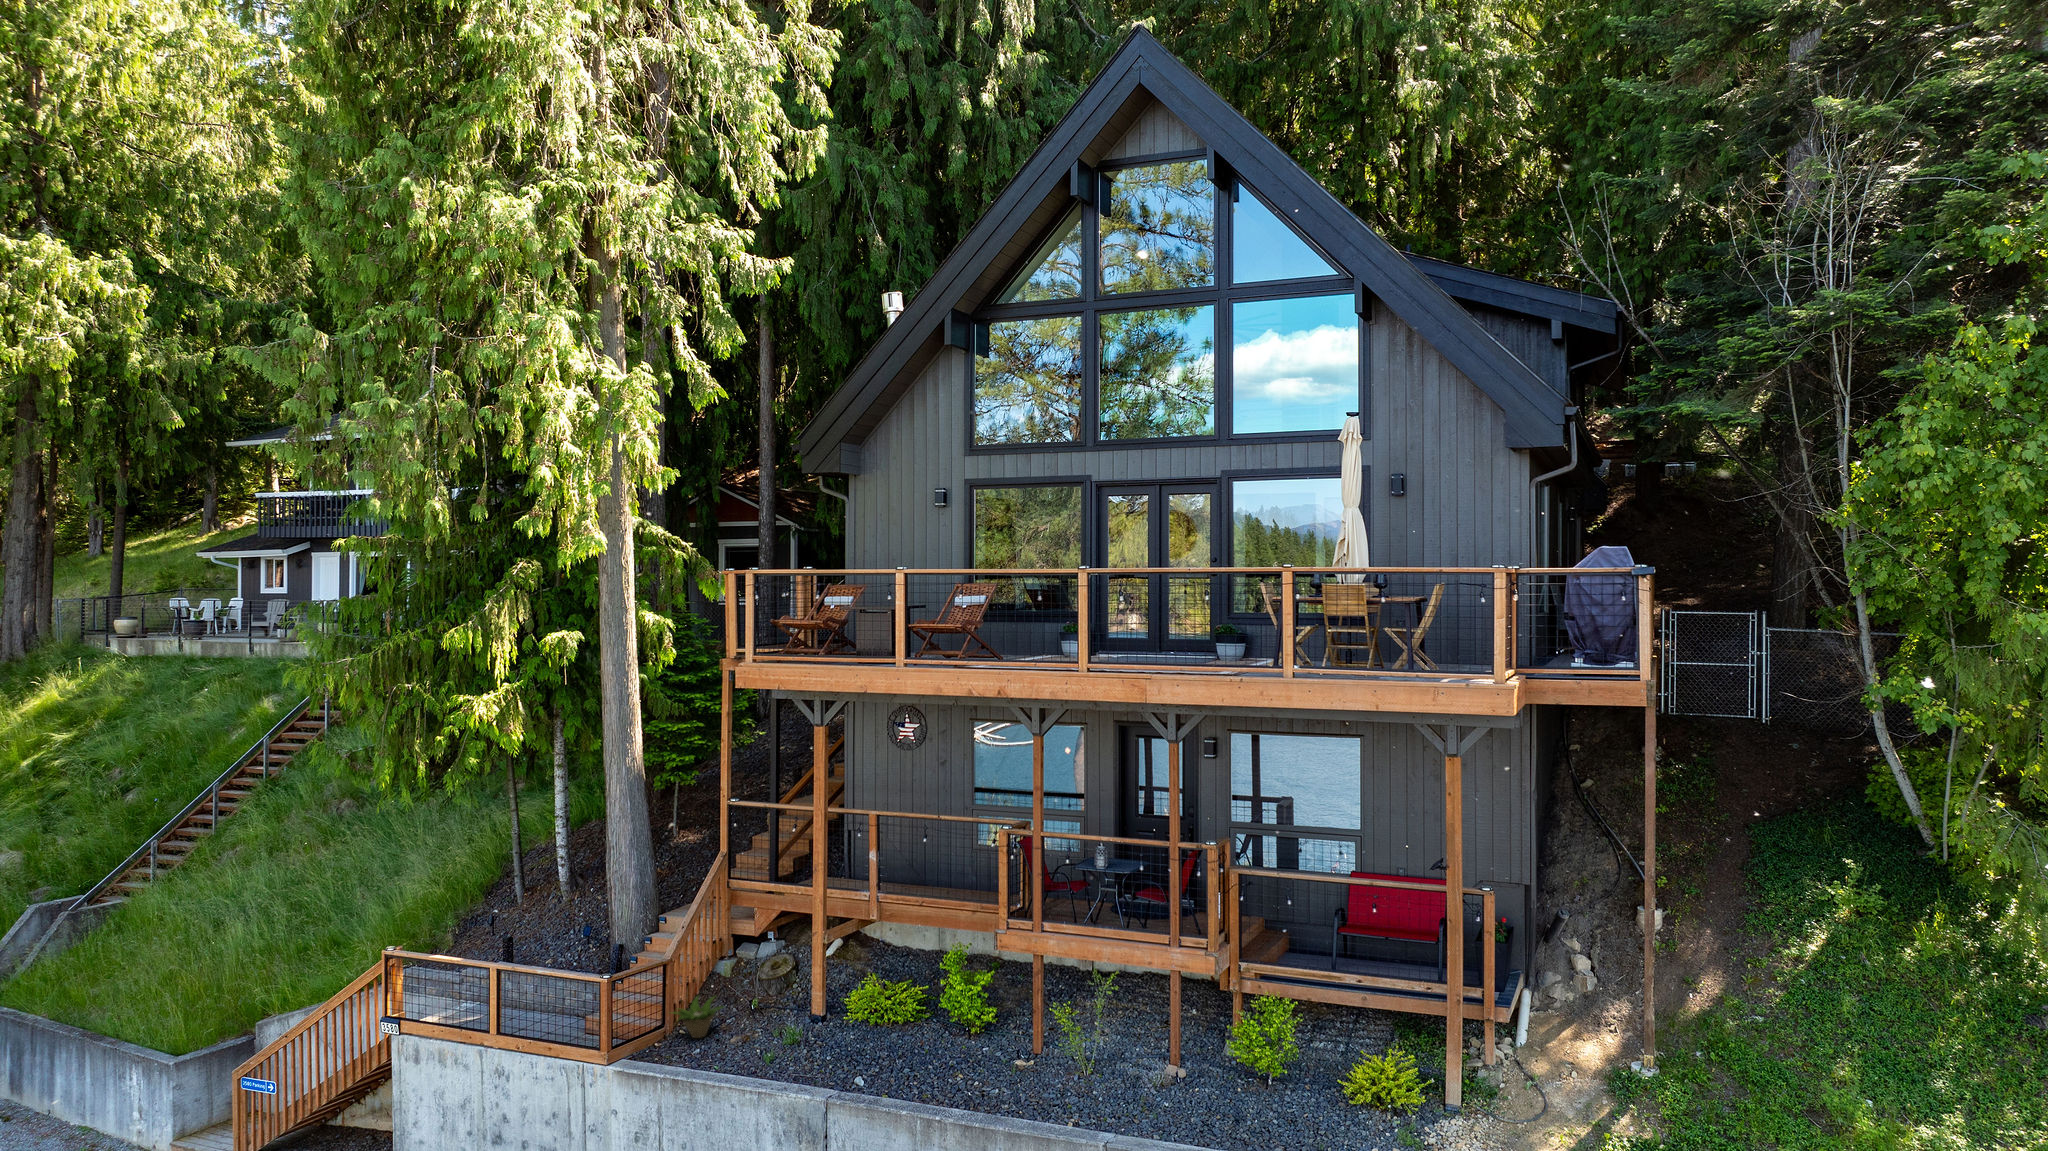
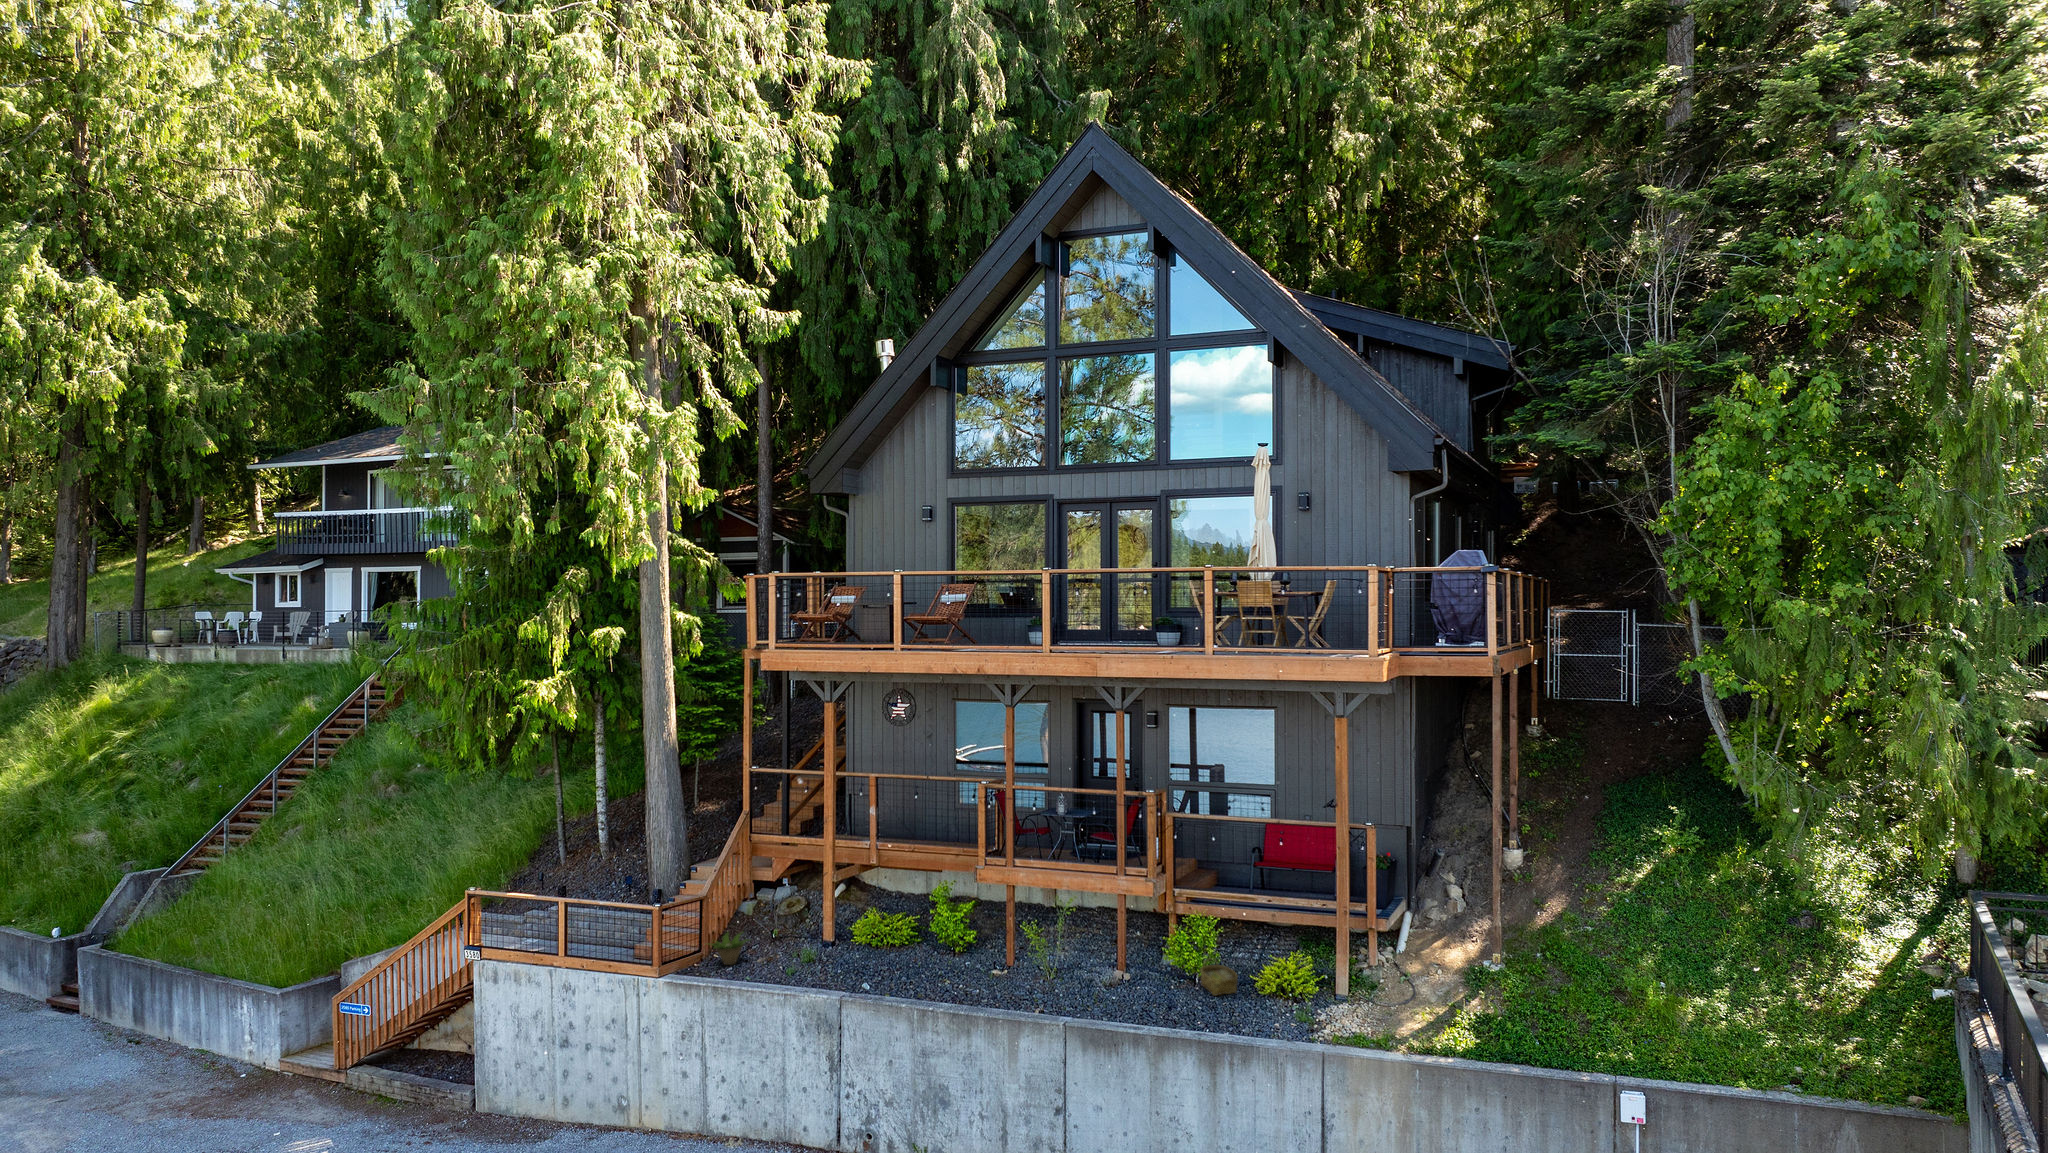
woven basket: none [1275,1056,1323,1108] -> present [1200,958,1238,996]

